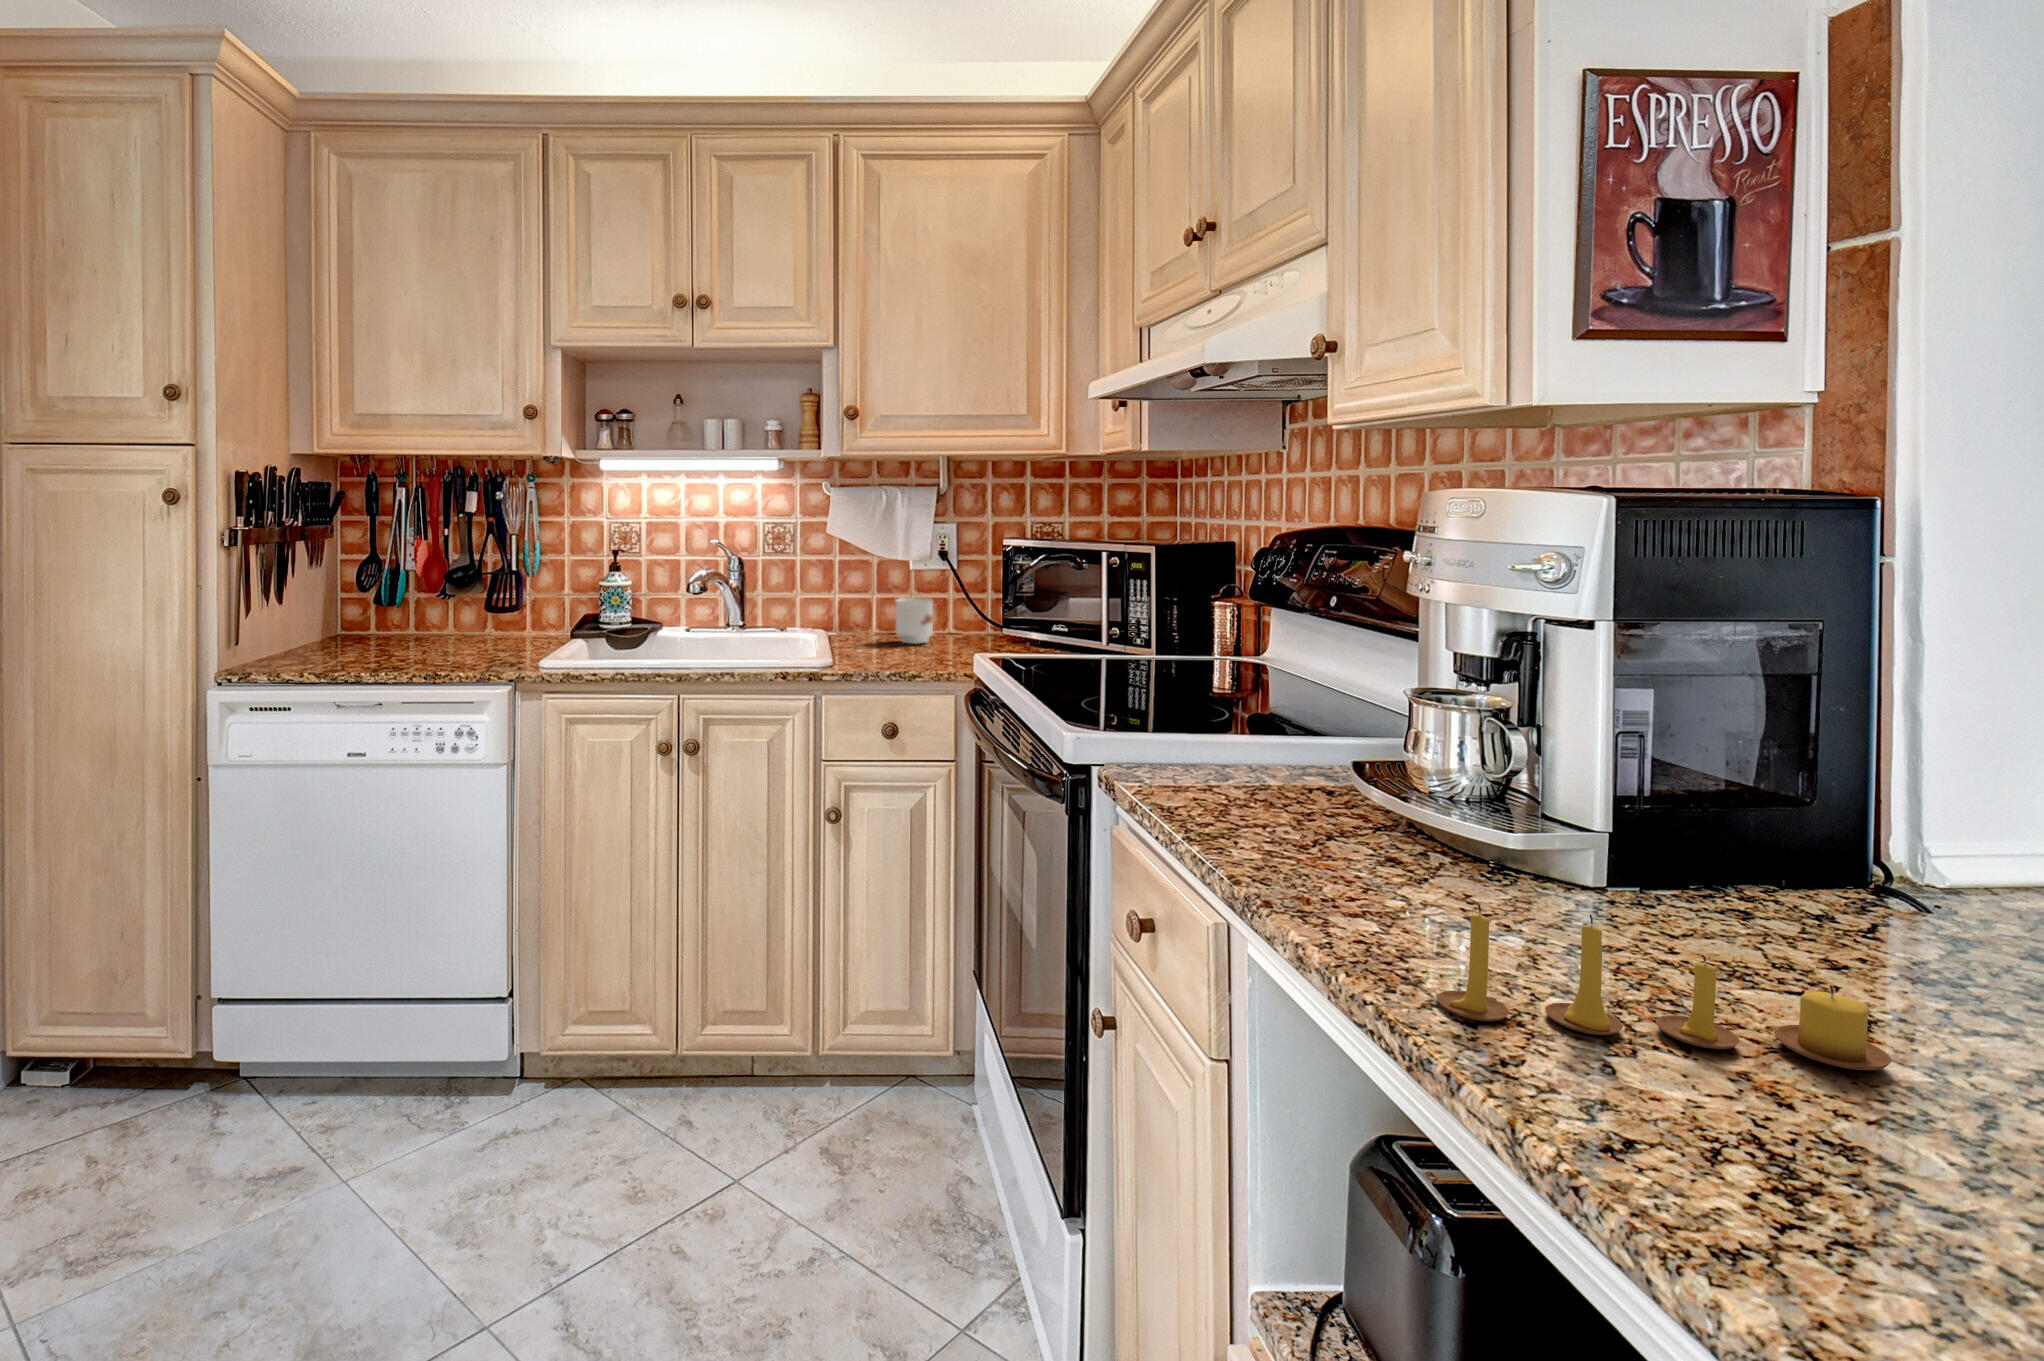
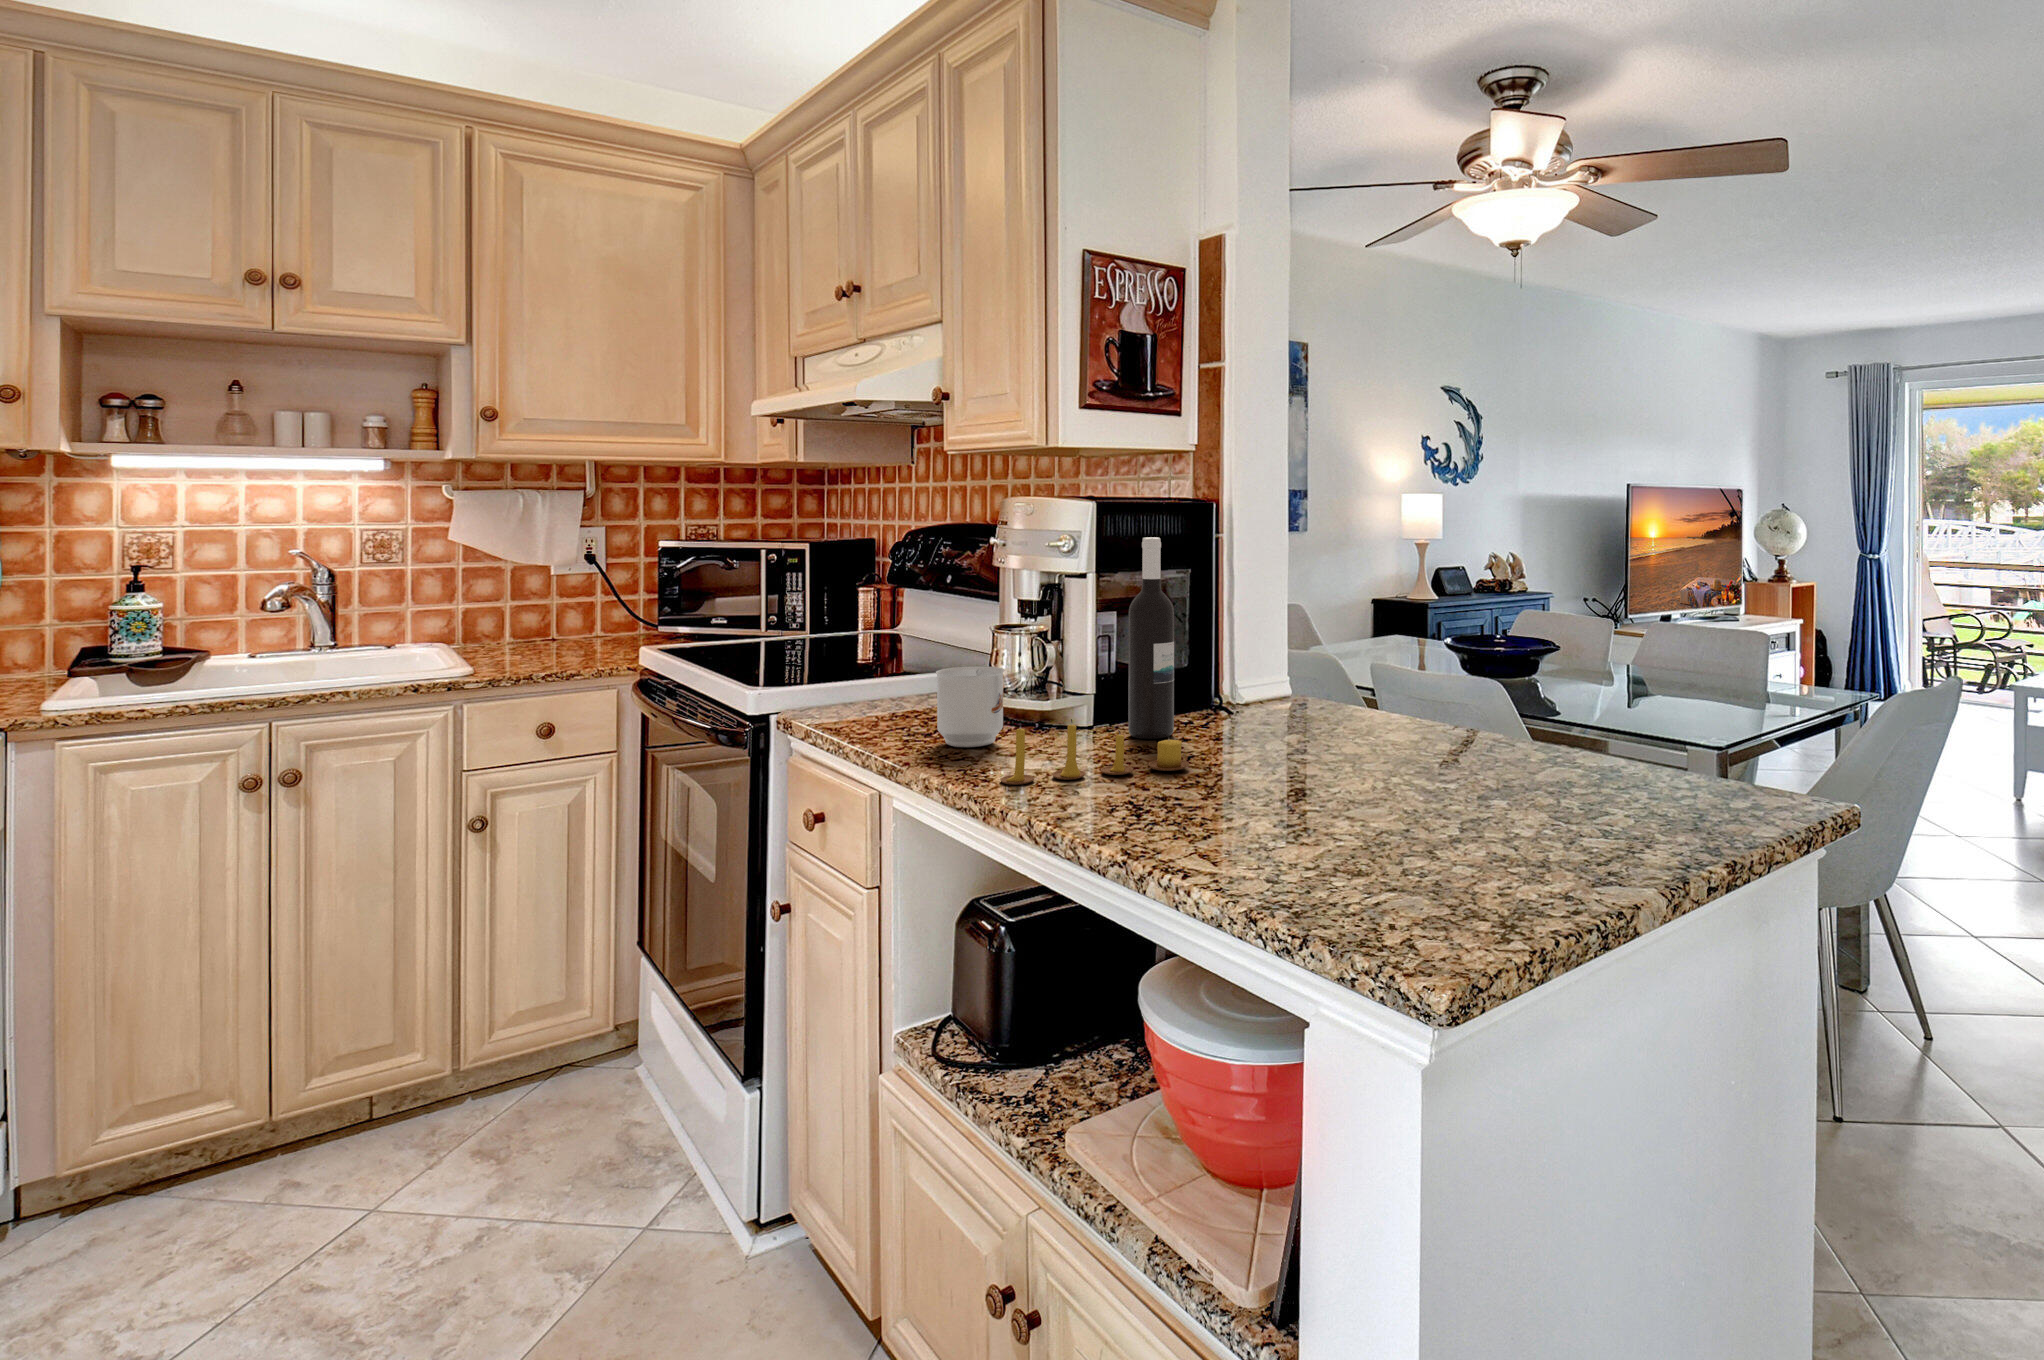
wine bottle: none [1690,565,1807,951] -> present [1128,537,1174,739]
mug: present [896,598,933,644] -> present [936,666,1004,747]

